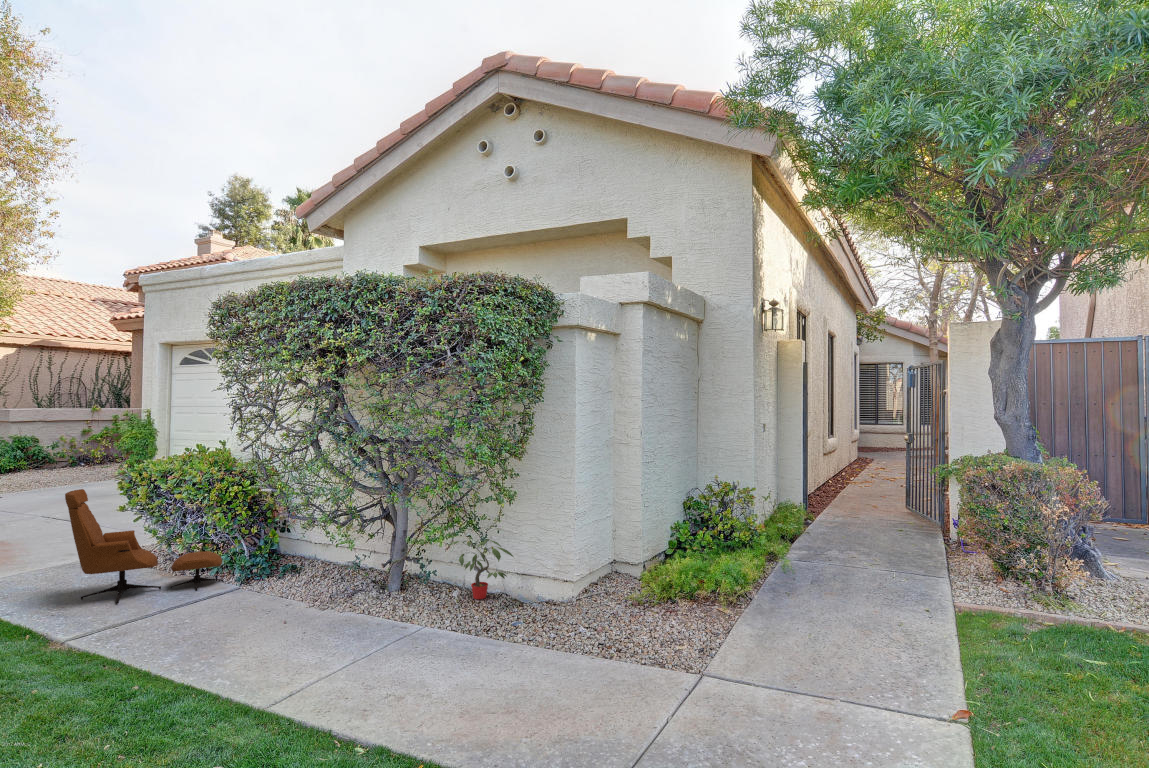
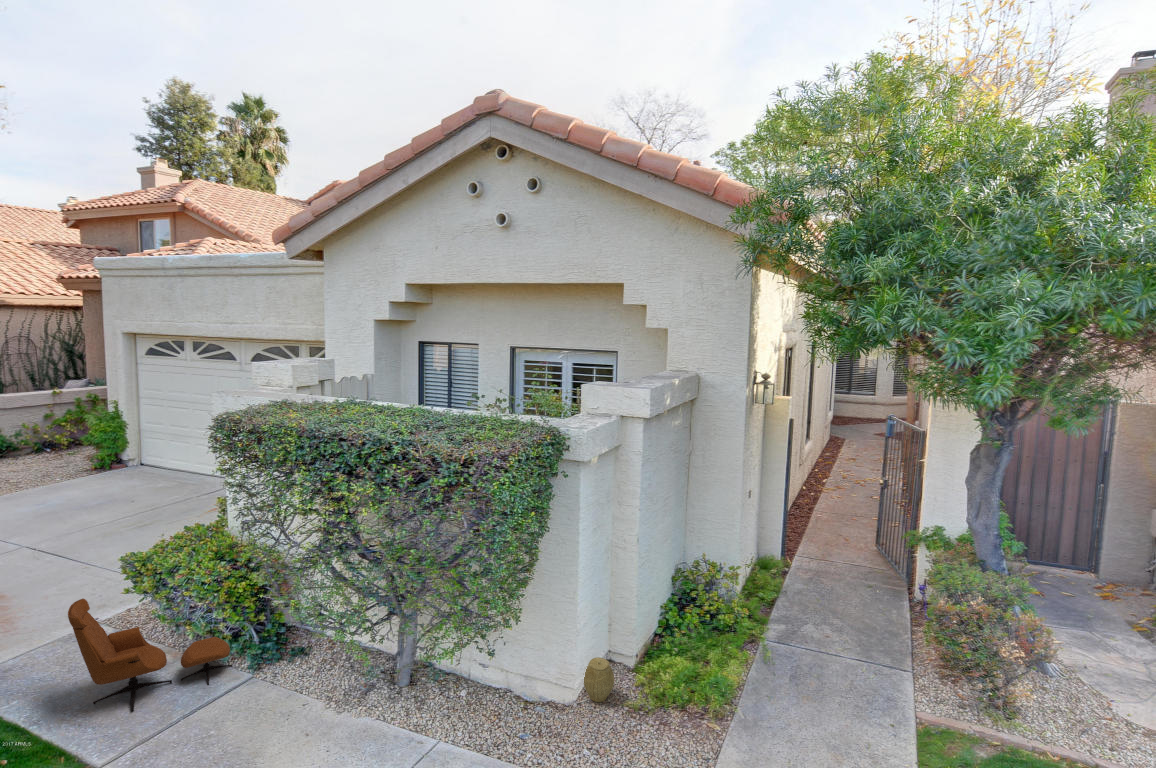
potted plant: present [450,539,513,599] -> none [454,641,519,696]
woven basket: none [586,558,620,604] -> present [584,657,614,702]

